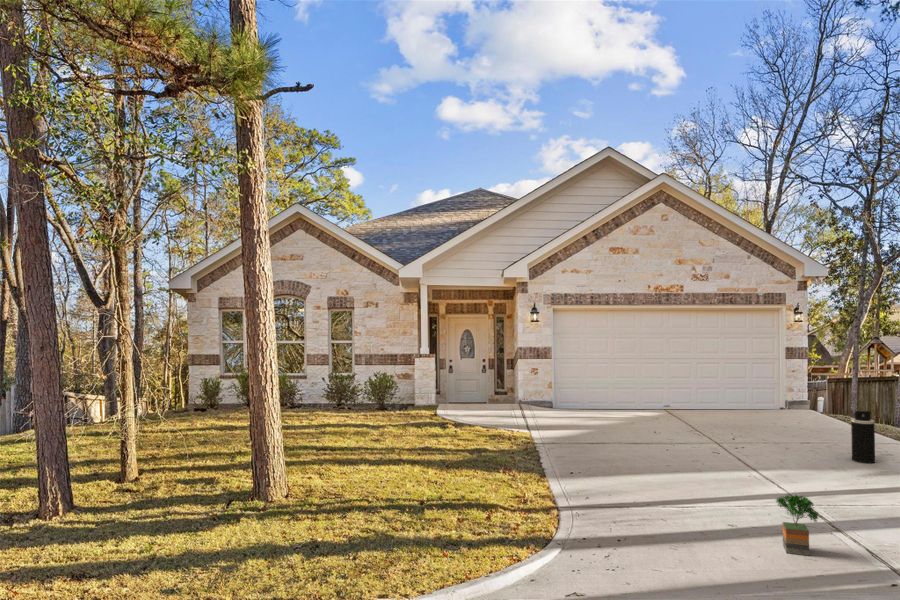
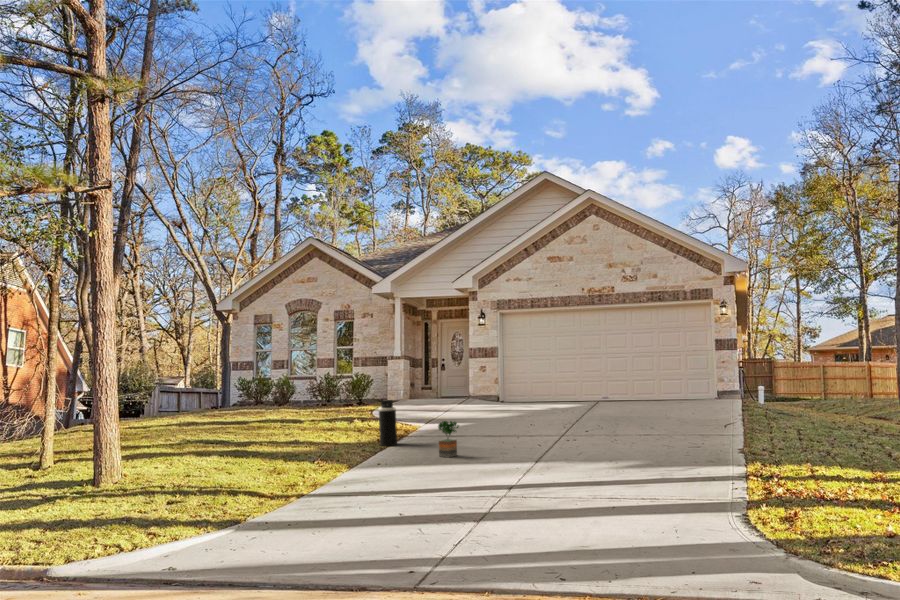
trash can: present [851,411,875,463] -> present [379,400,397,446]

